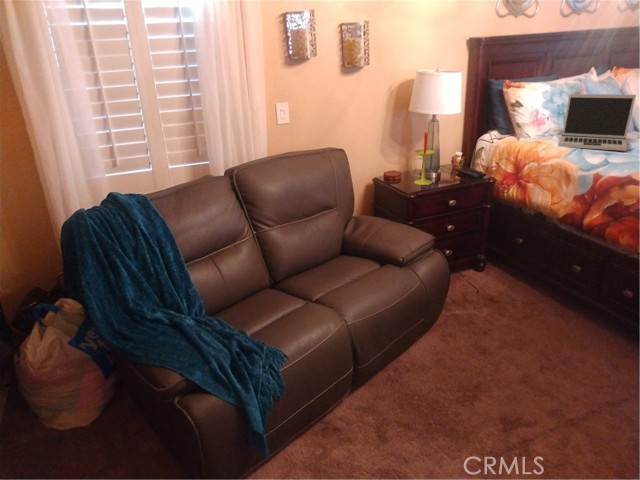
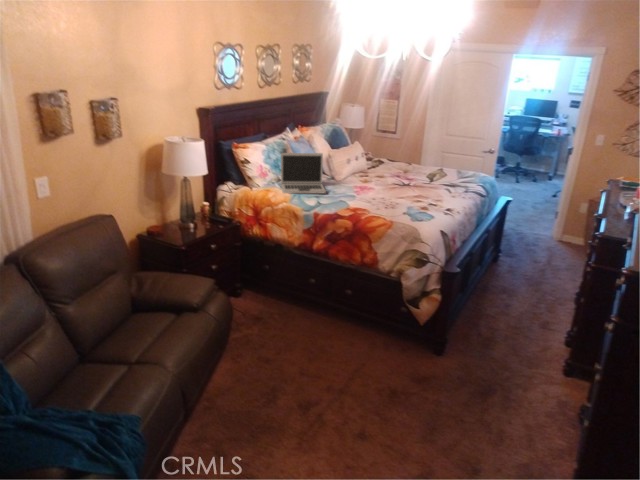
candle: present [409,132,435,185] -> none [173,190,195,237]

